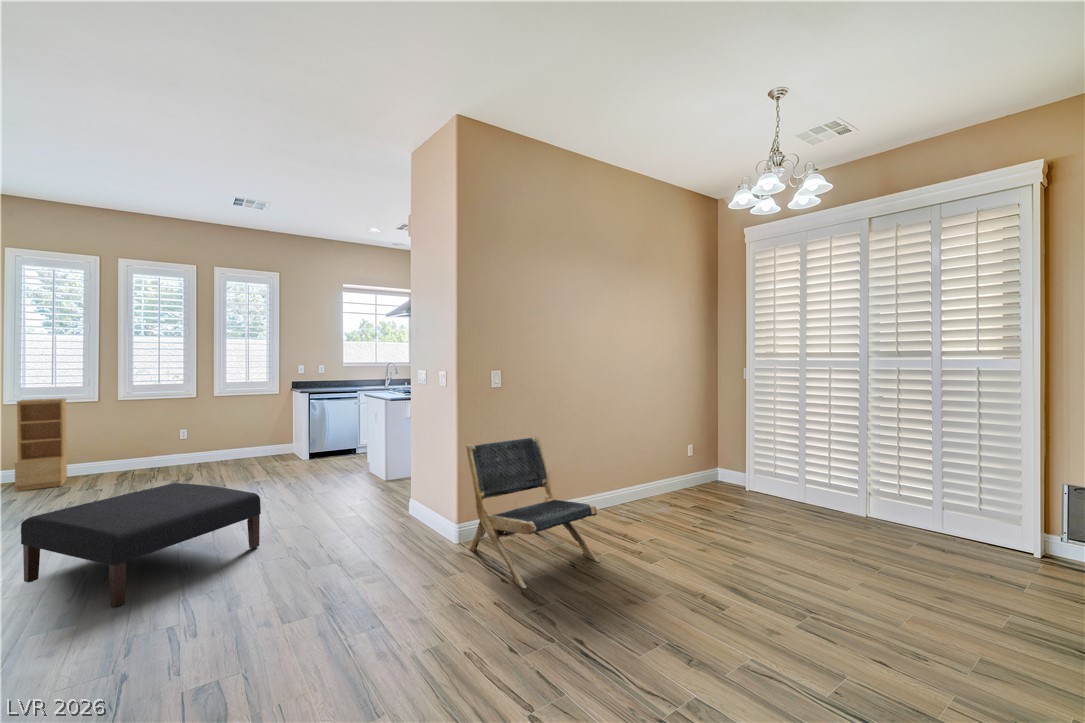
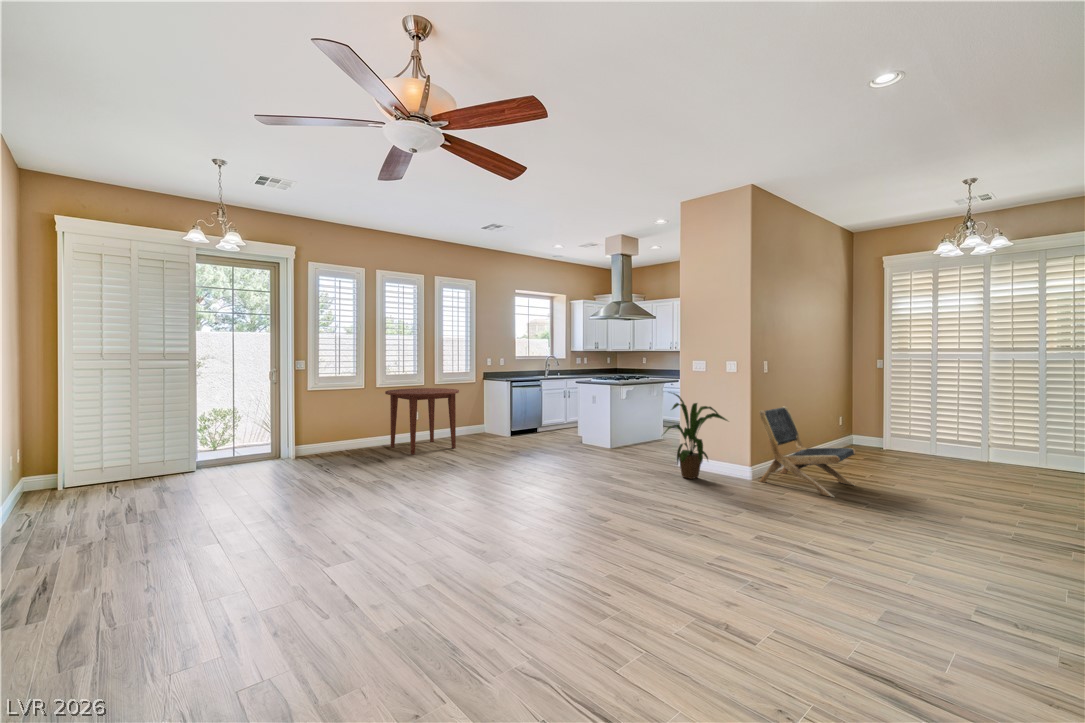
bookshelf: present [15,398,67,492] -> none [325,384,362,458]
dining table: none [101,402,215,487] -> present [385,388,459,455]
house plant: none [337,415,434,542] -> present [664,393,728,479]
ottoman: present [21,483,261,607] -> none [508,442,618,510]

